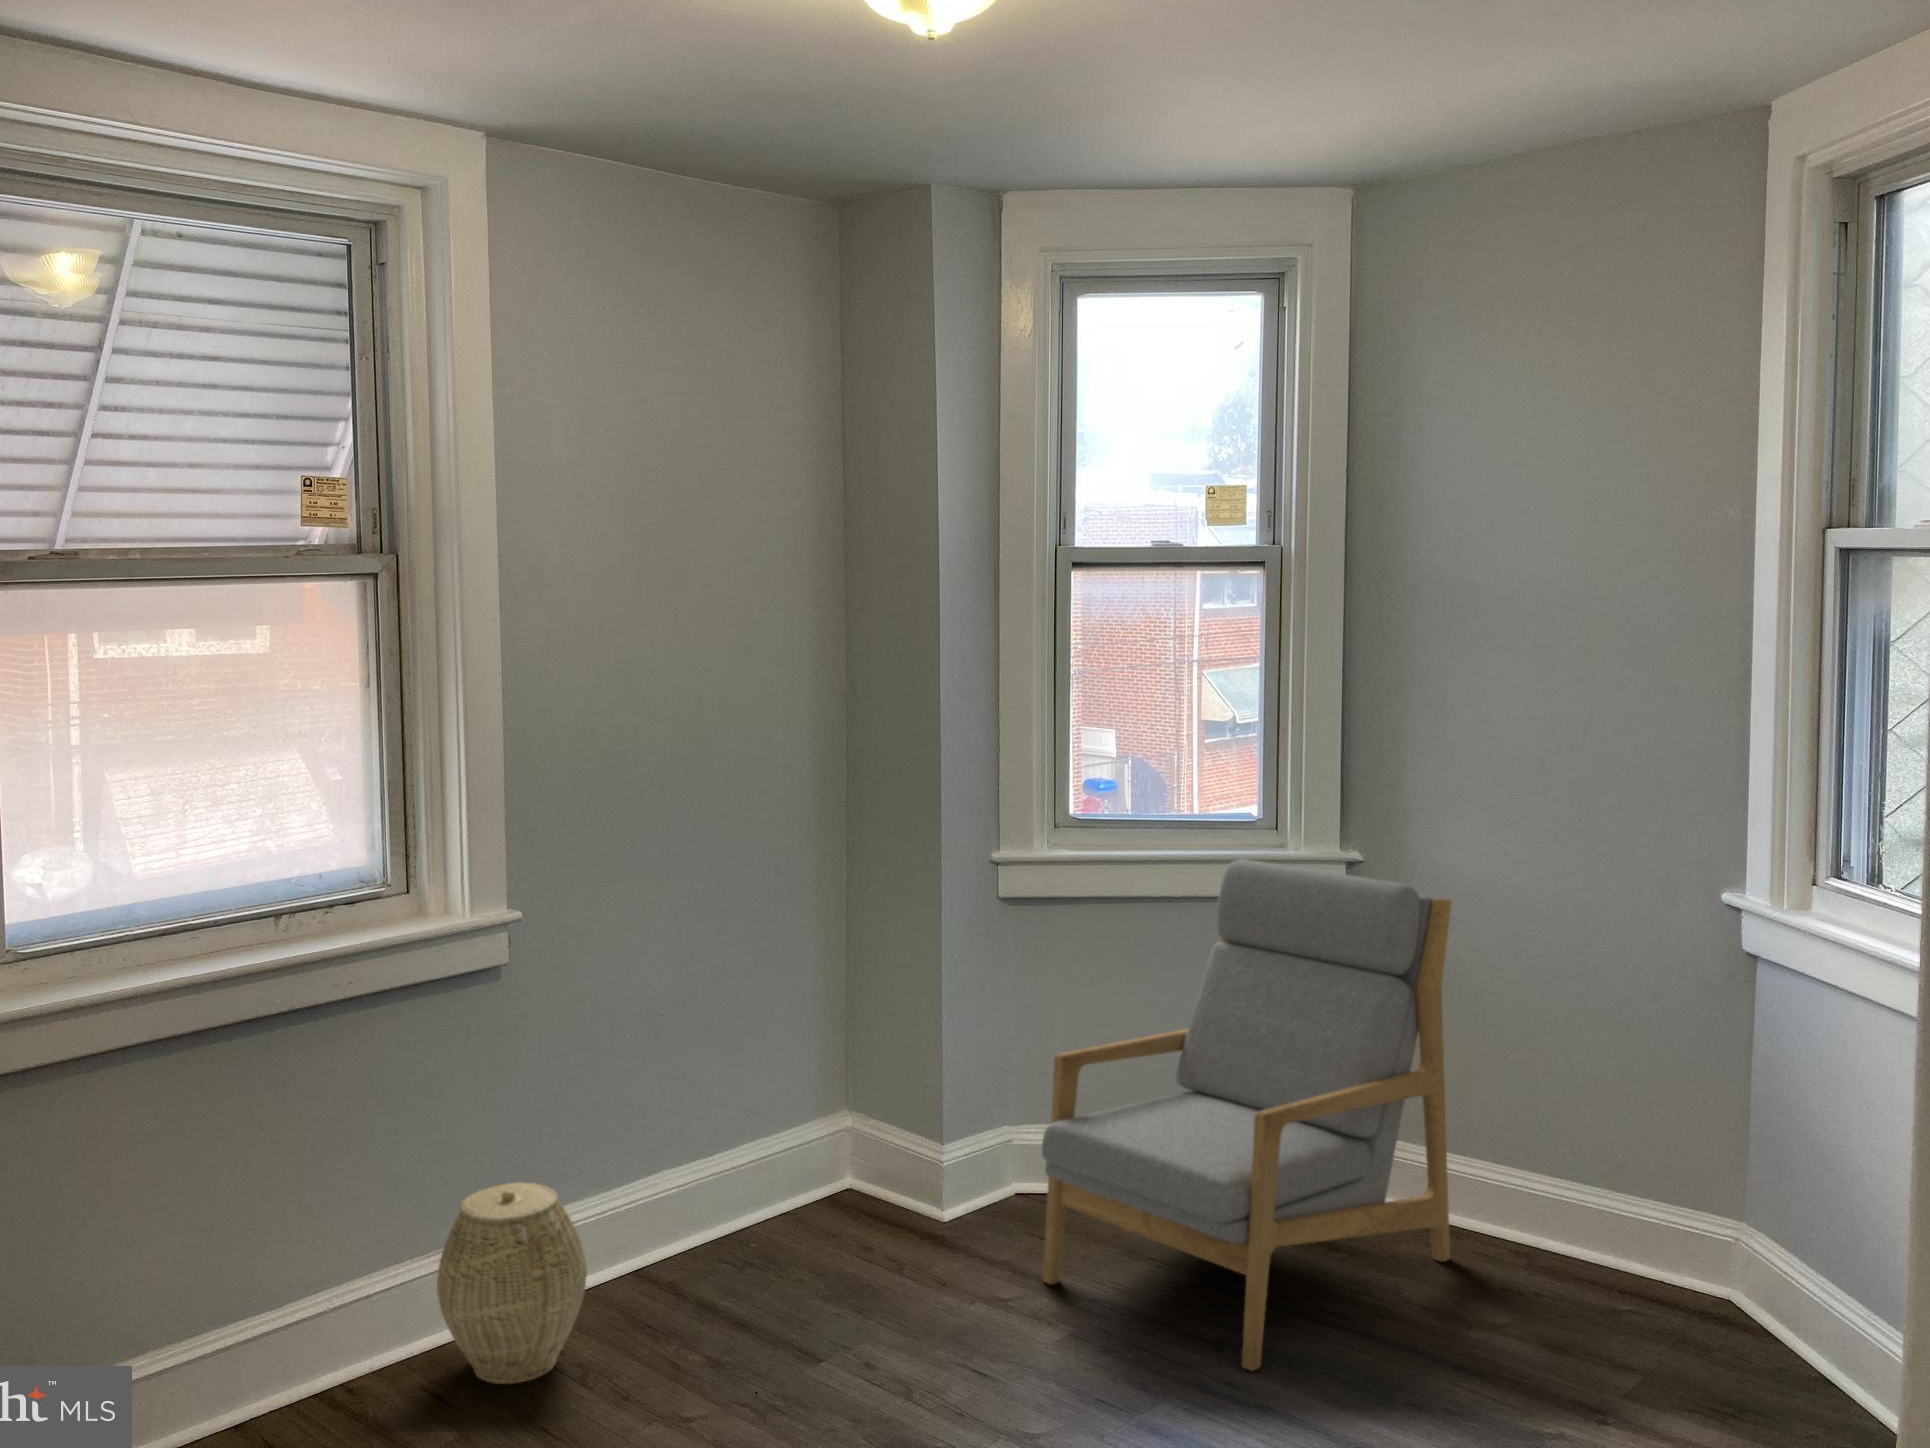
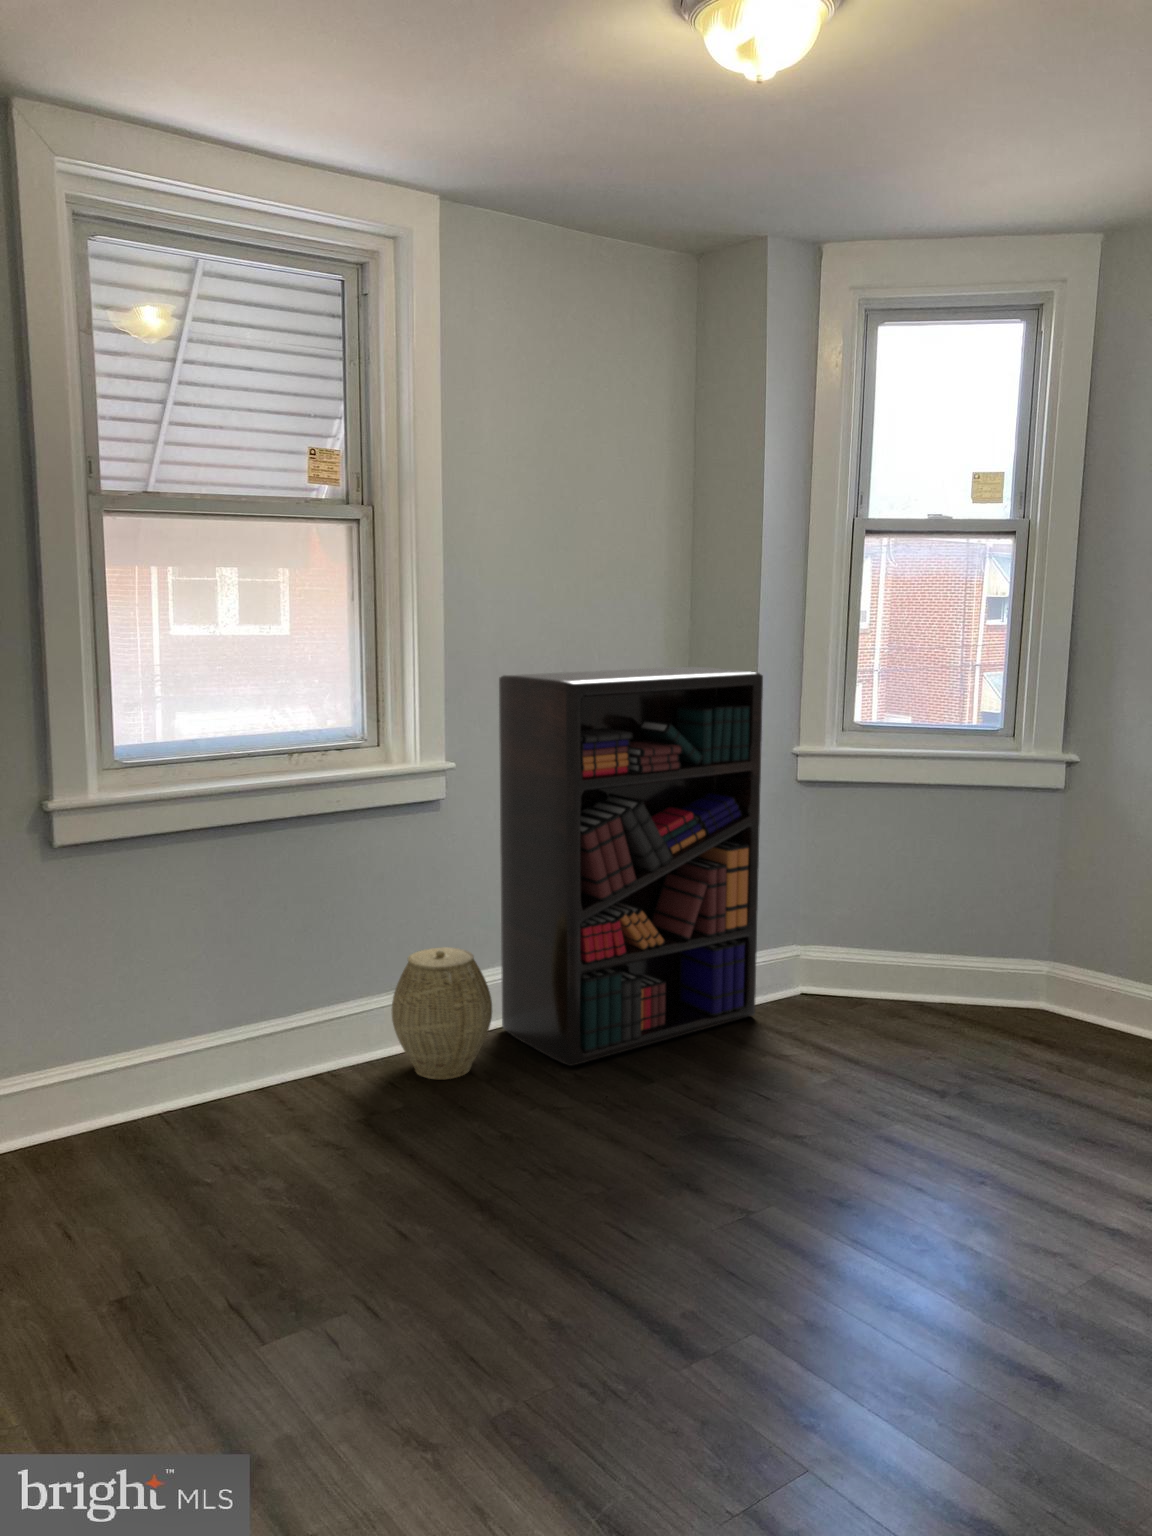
bookshelf: none [582,751,955,1343] -> present [499,667,763,1066]
armchair: present [1042,859,1452,1371] -> none [816,755,1146,1113]

